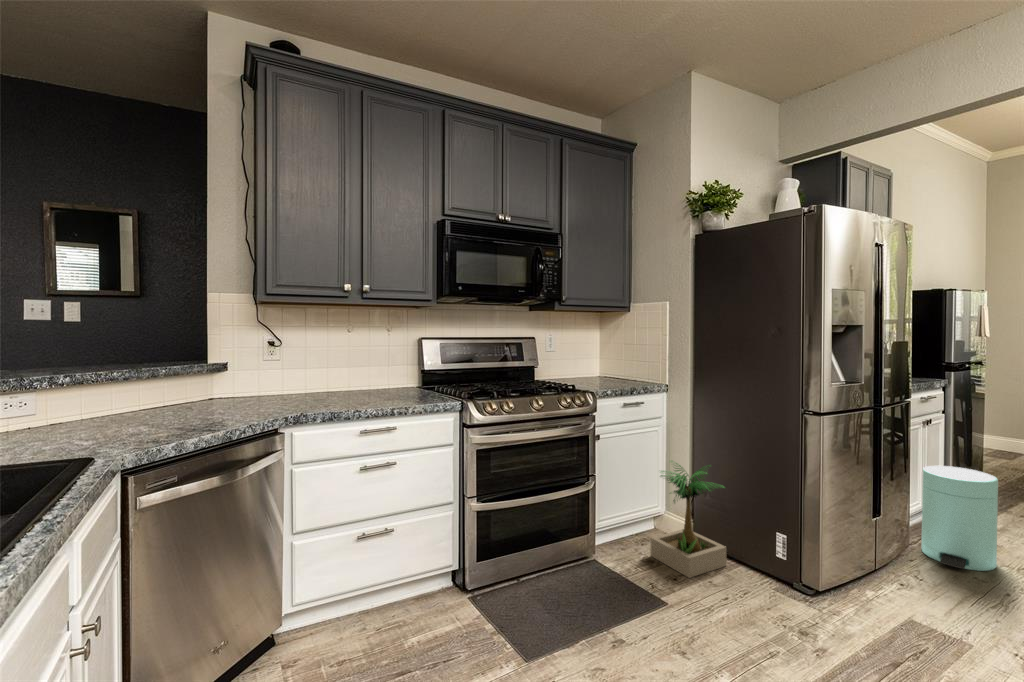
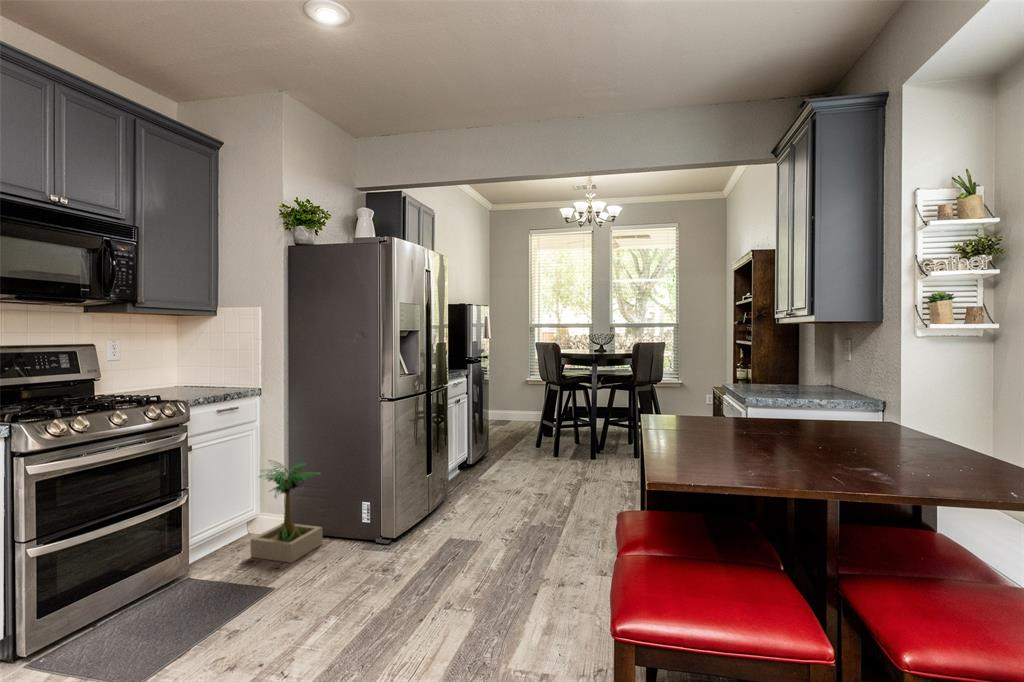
trash can: present [922,466,998,571] -> none [456,431,494,499]

